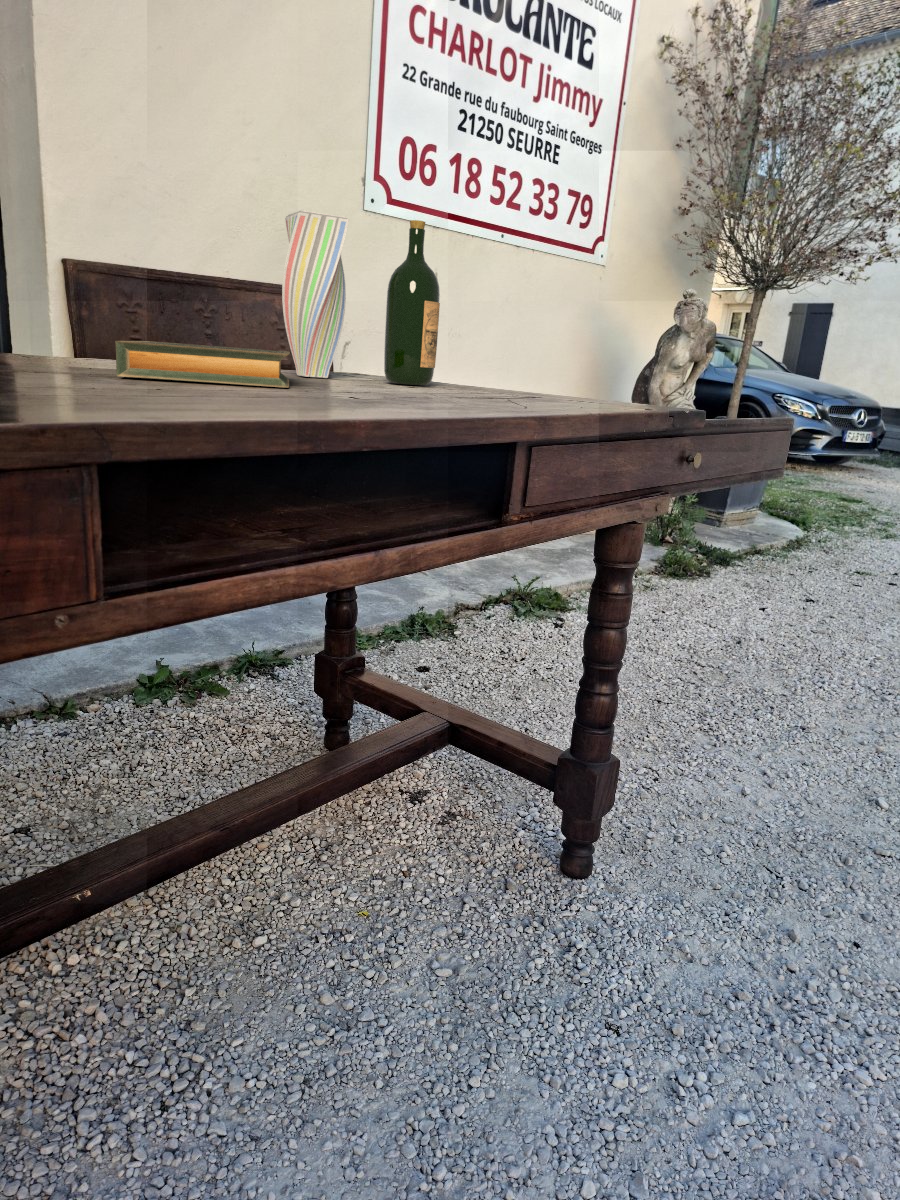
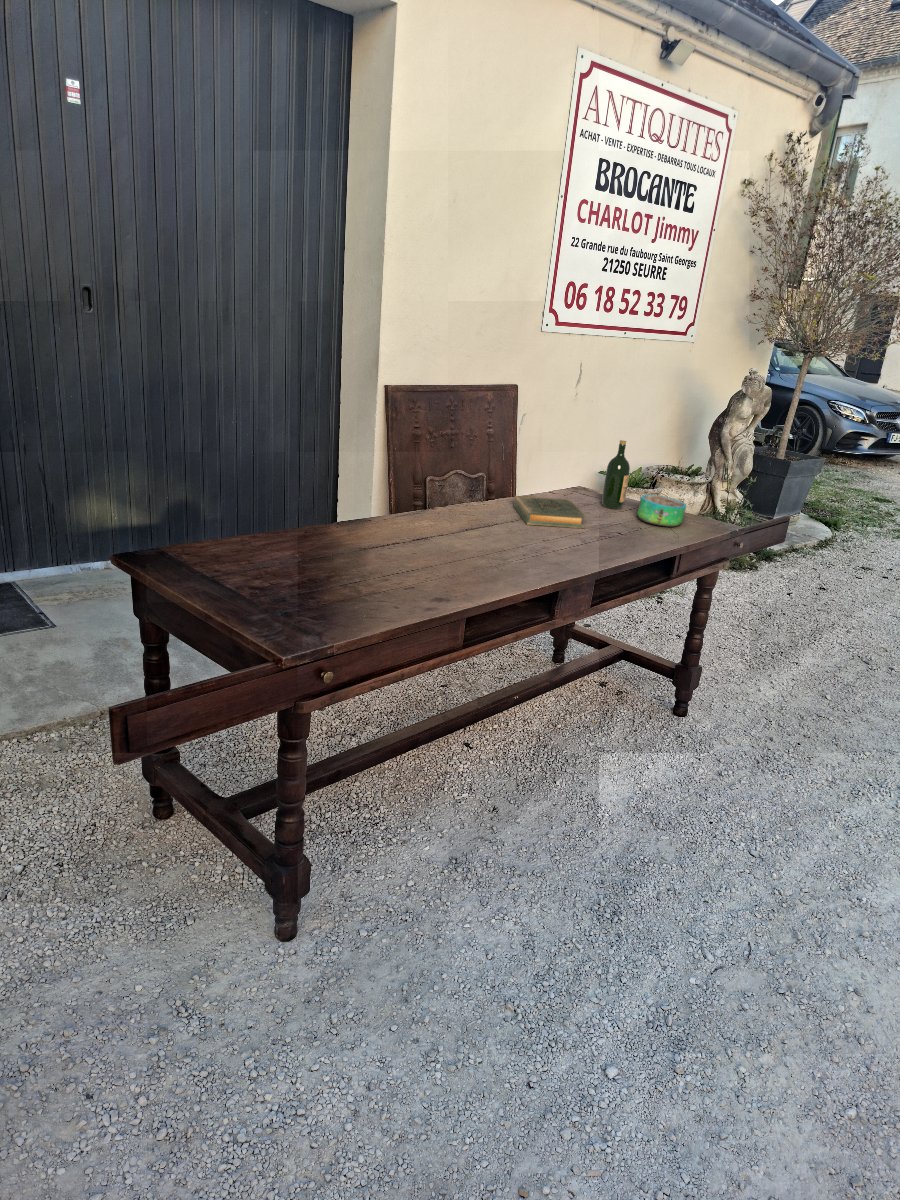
vase: present [282,210,349,378] -> none [560,433,593,502]
decorative bowl: none [452,333,567,399] -> present [637,495,686,527]

